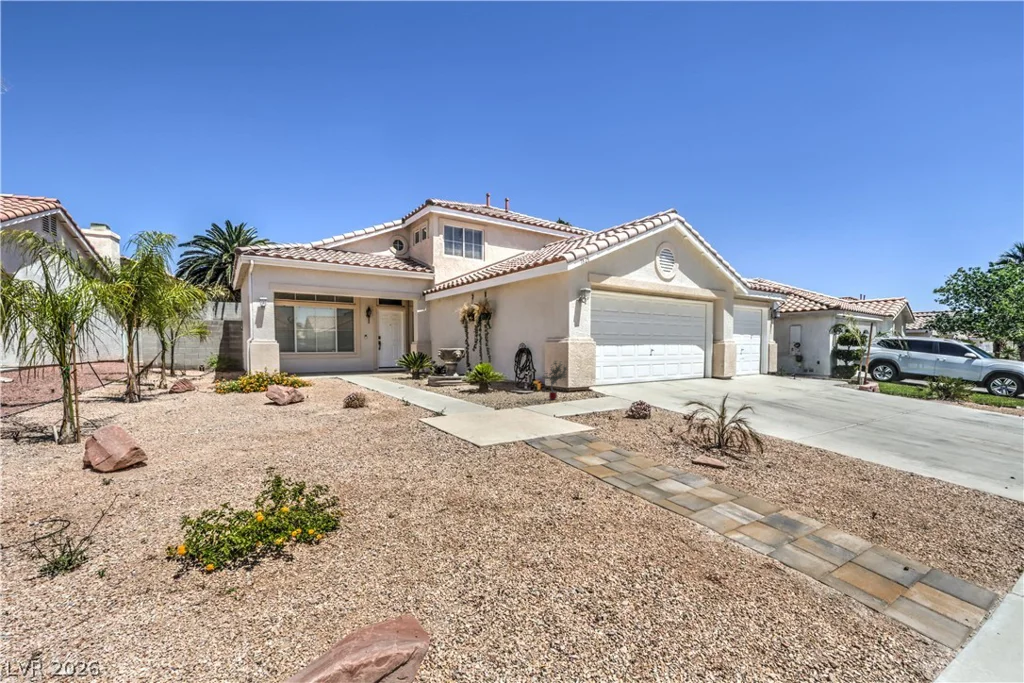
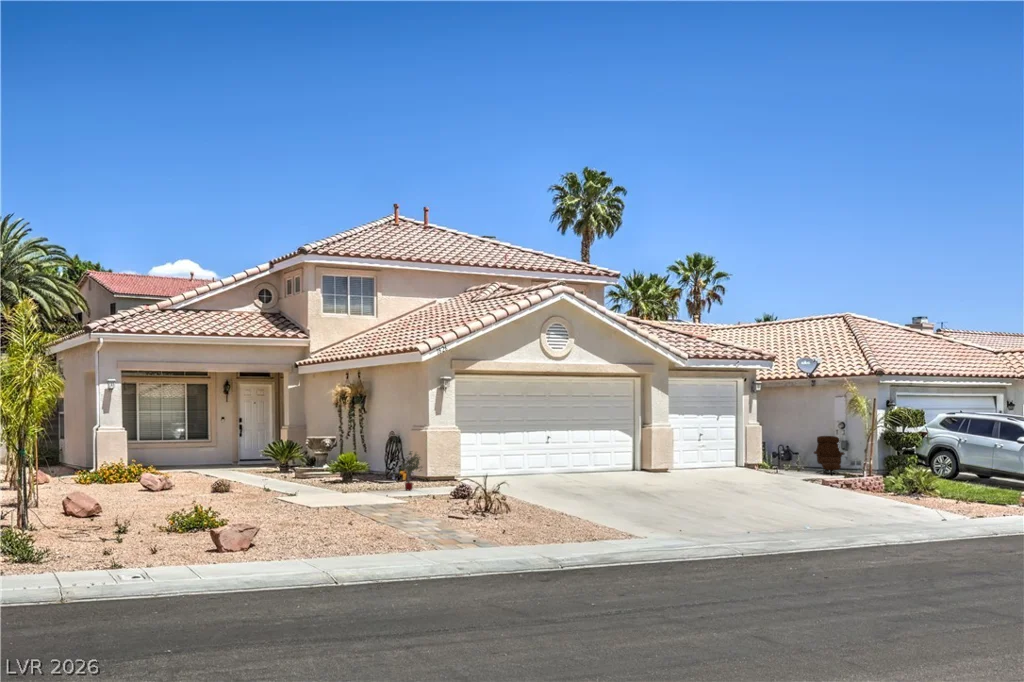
lounge chair: none [788,352,817,380] -> present [814,436,845,474]

